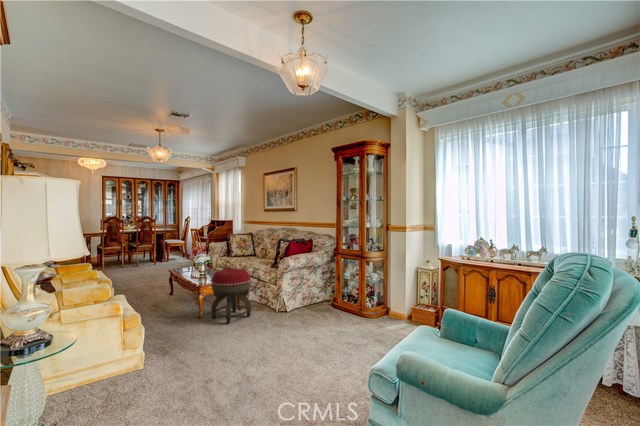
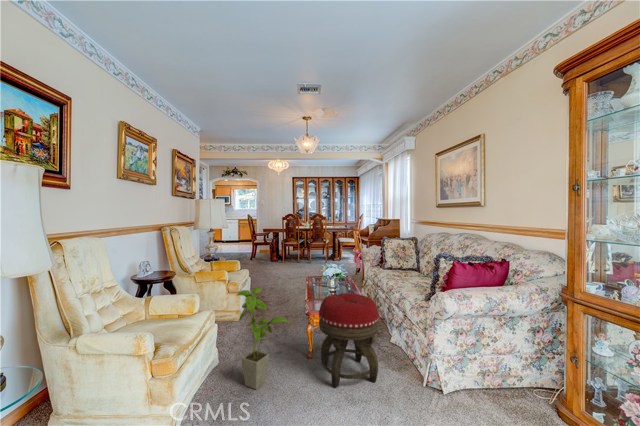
house plant: none [160,268,200,337] -> present [237,288,289,389]

